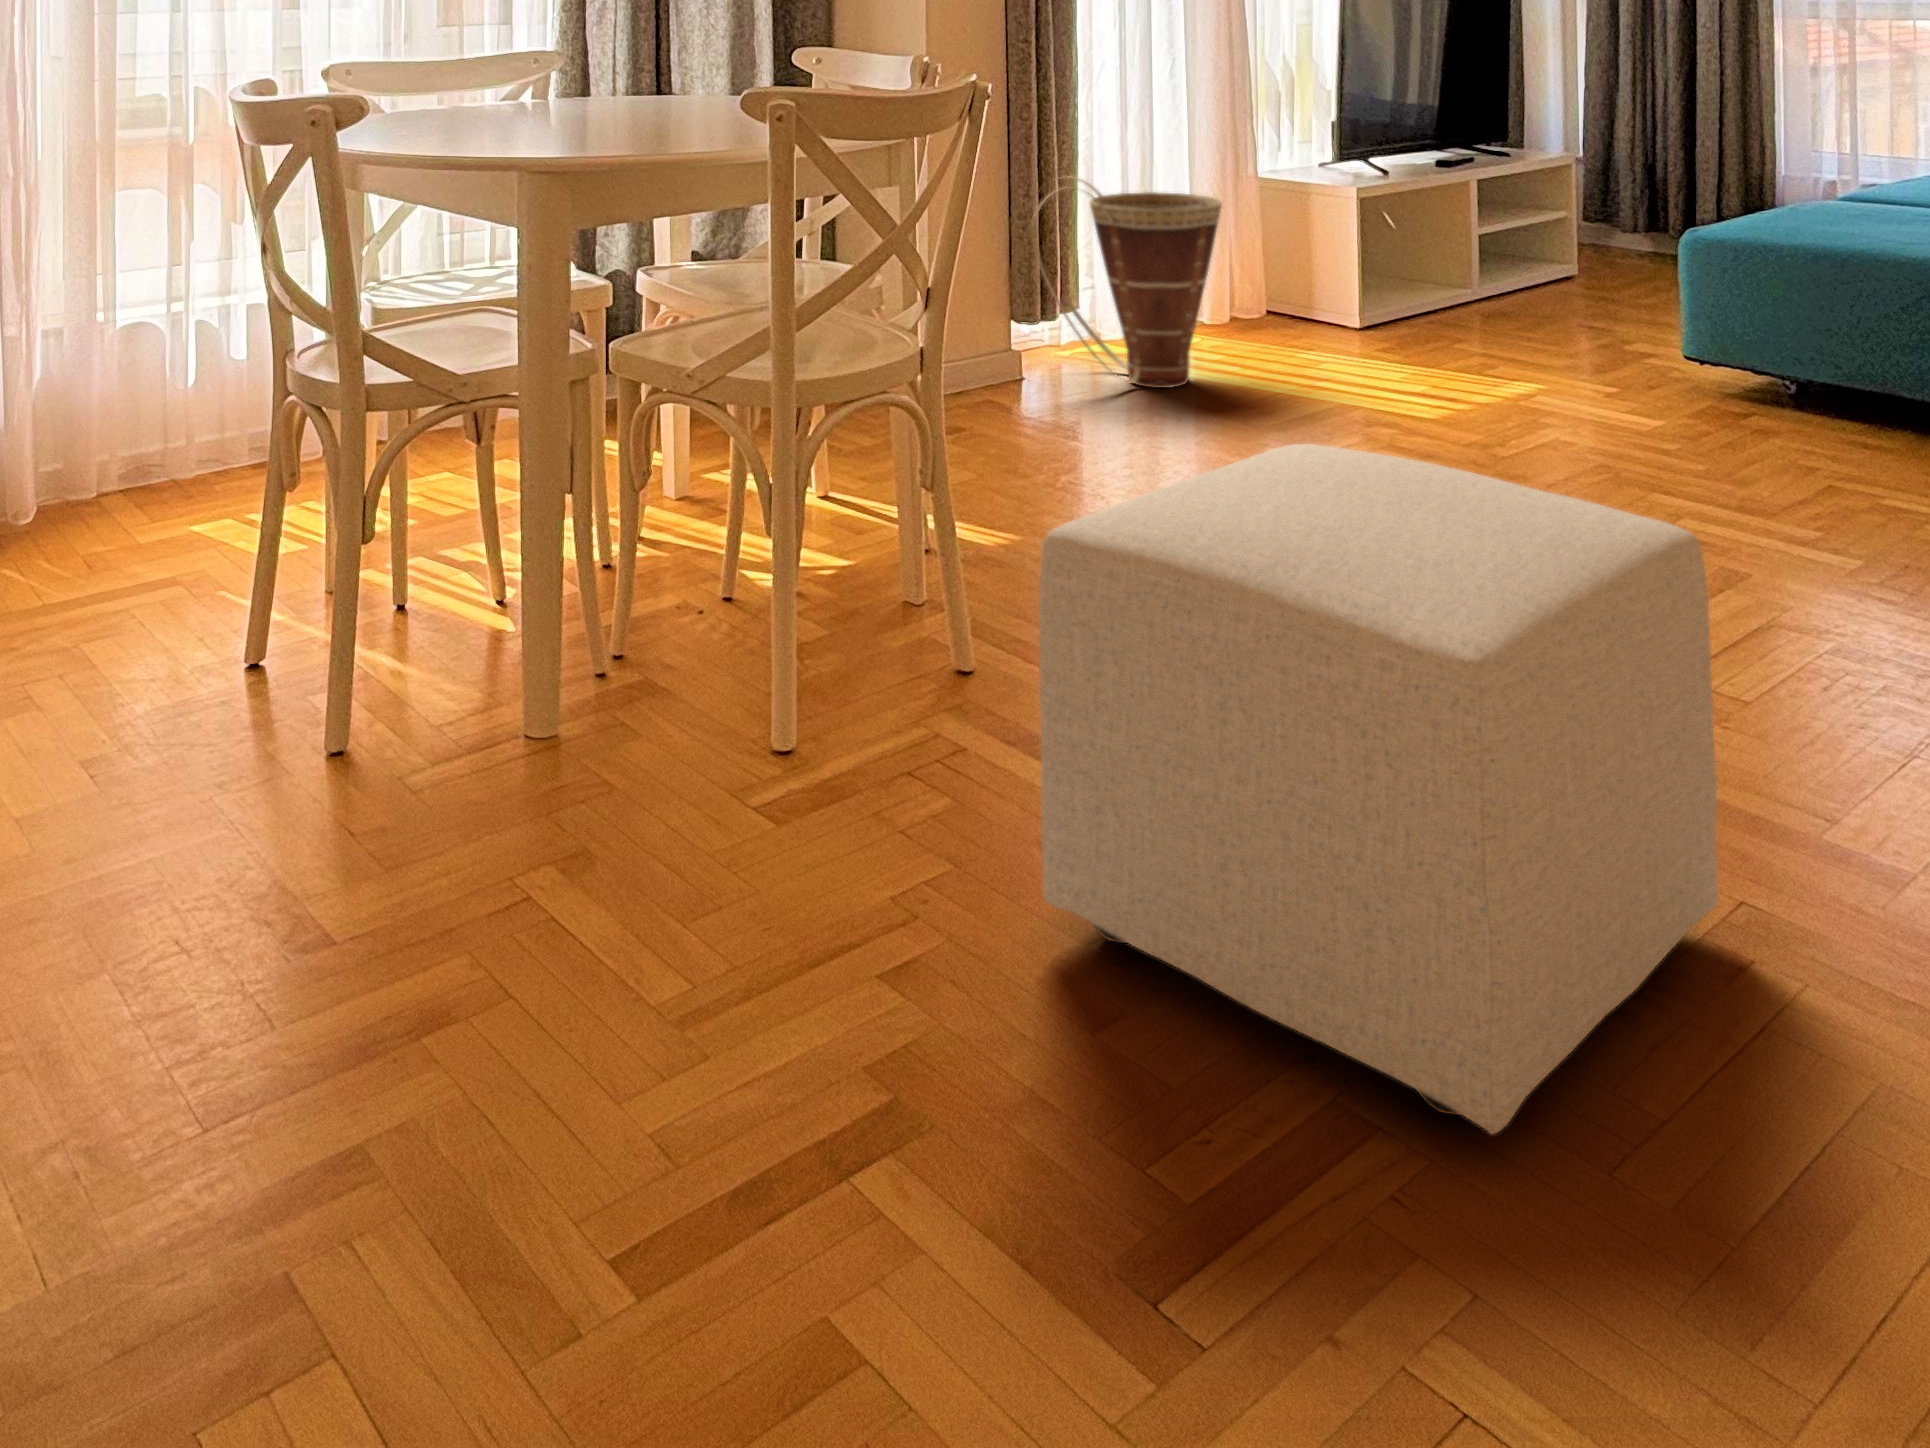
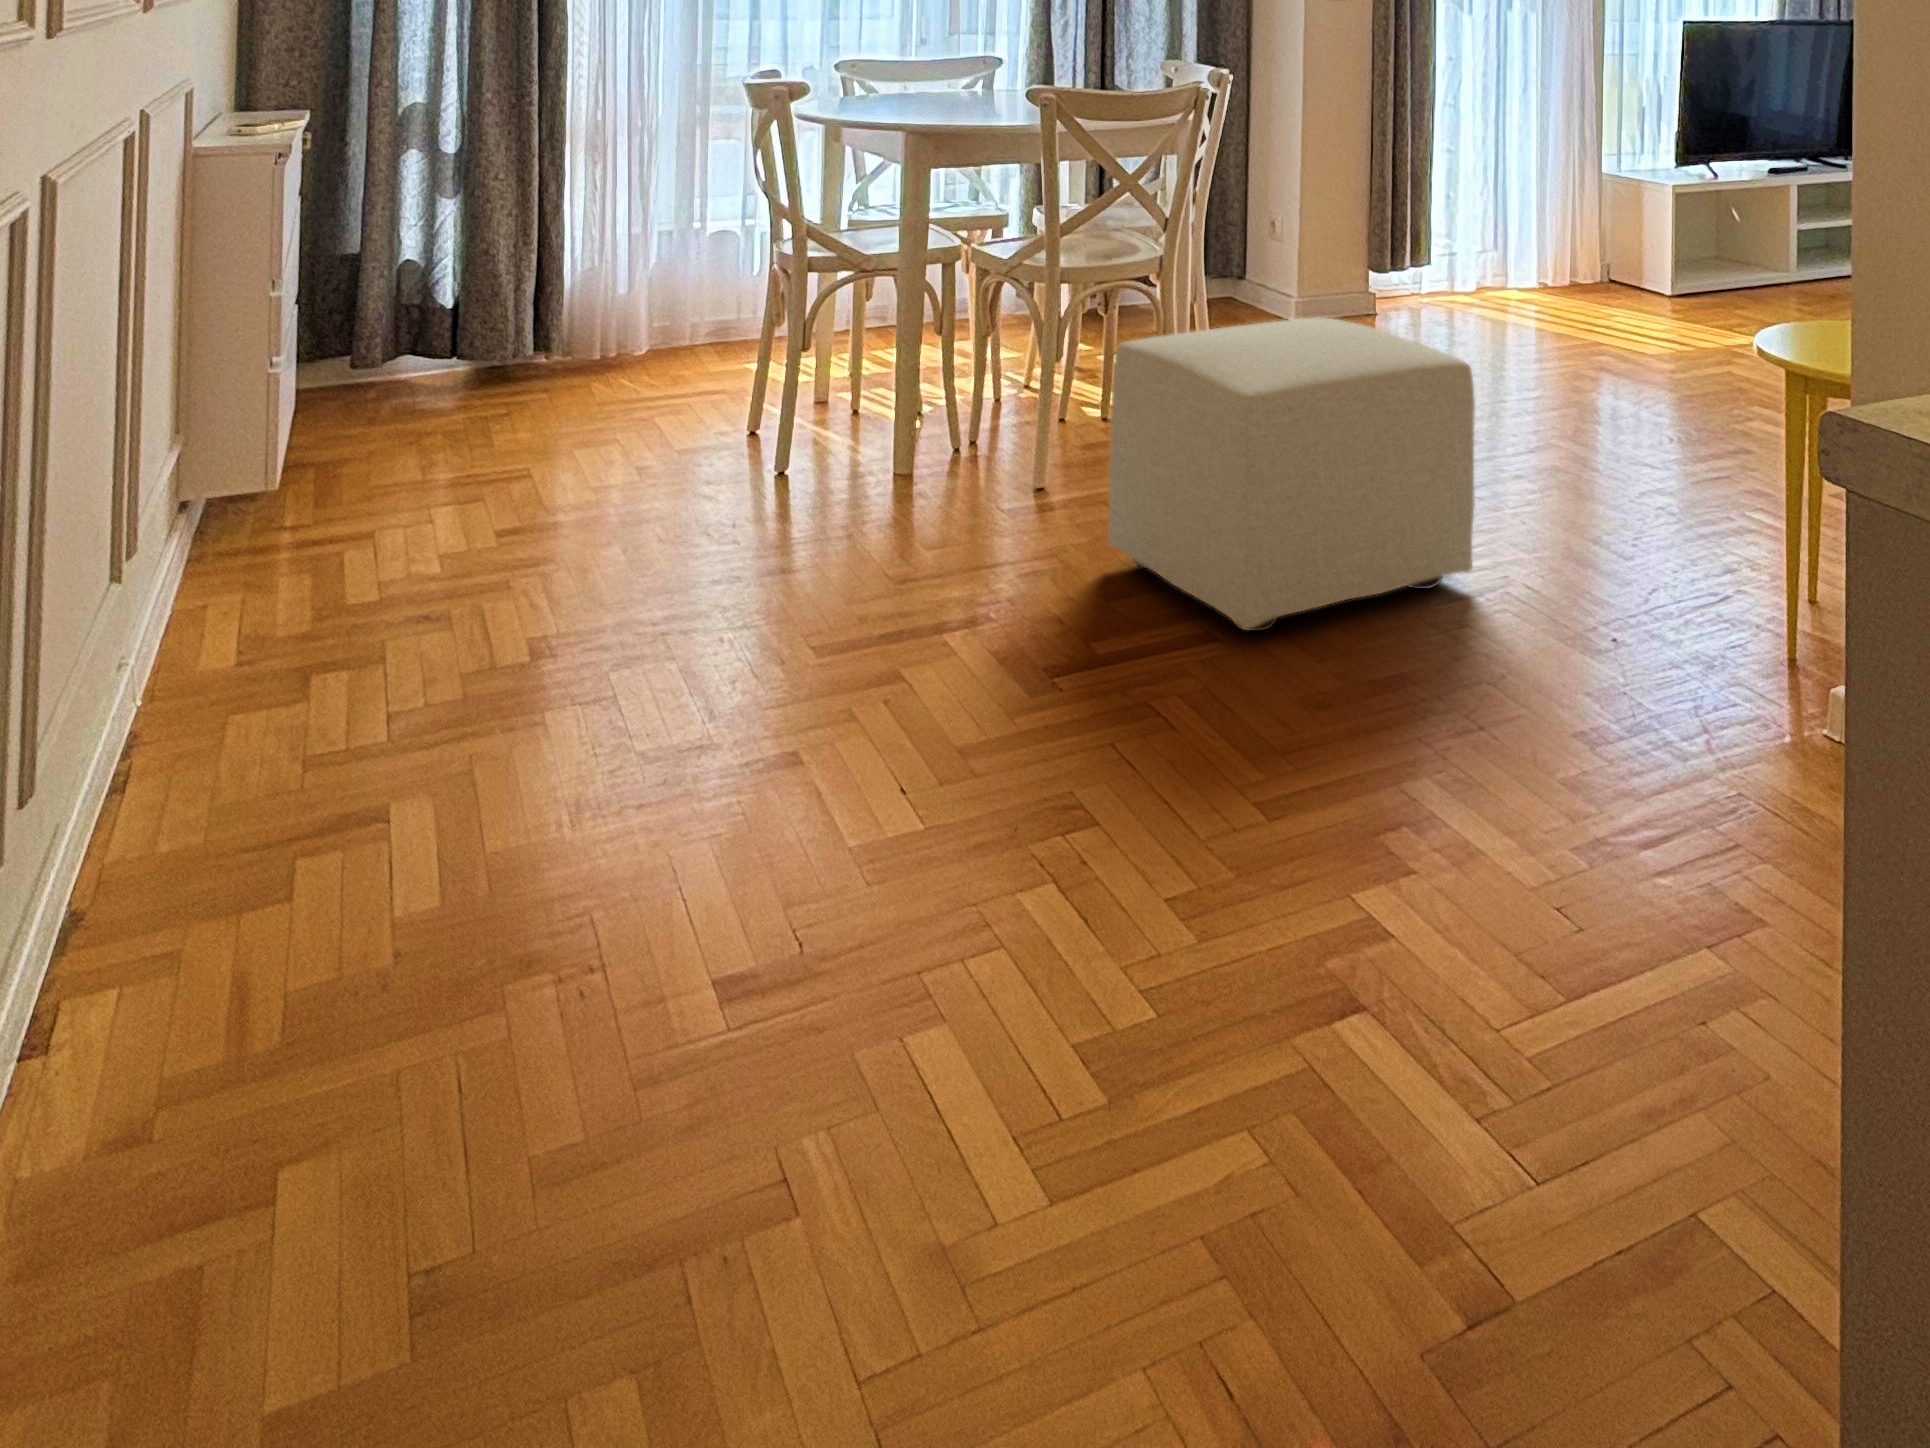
basket: present [1028,178,1222,388] -> none [1374,165,1524,327]

